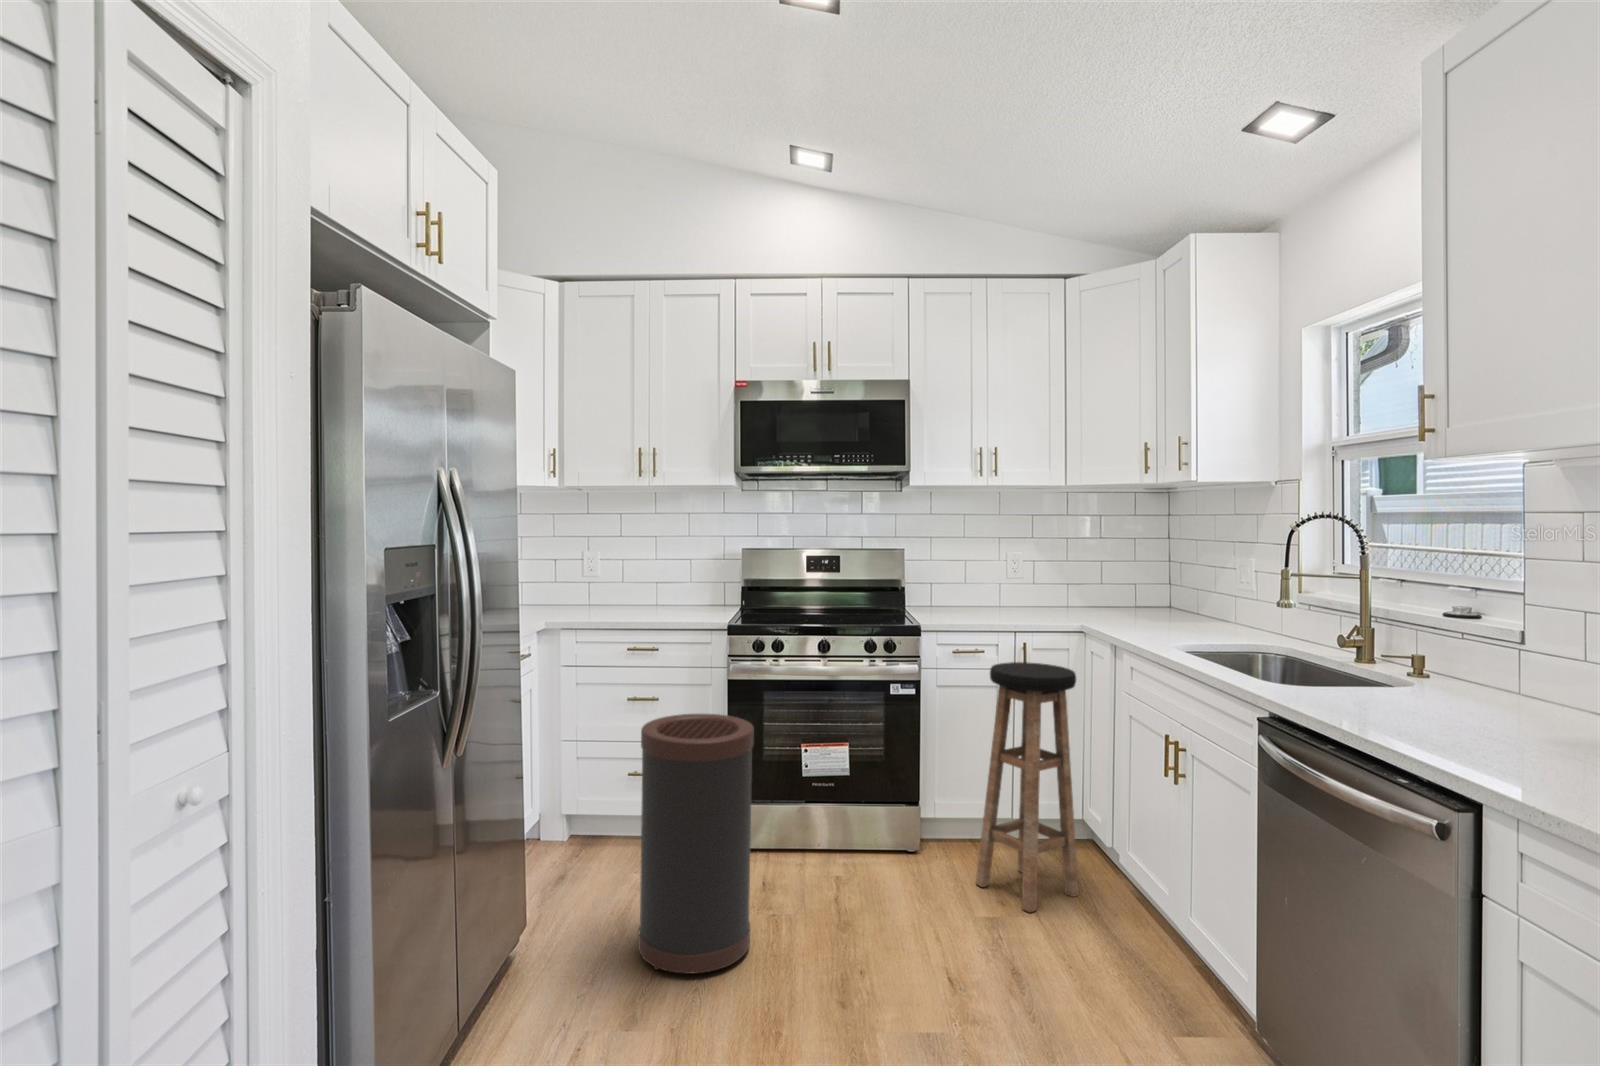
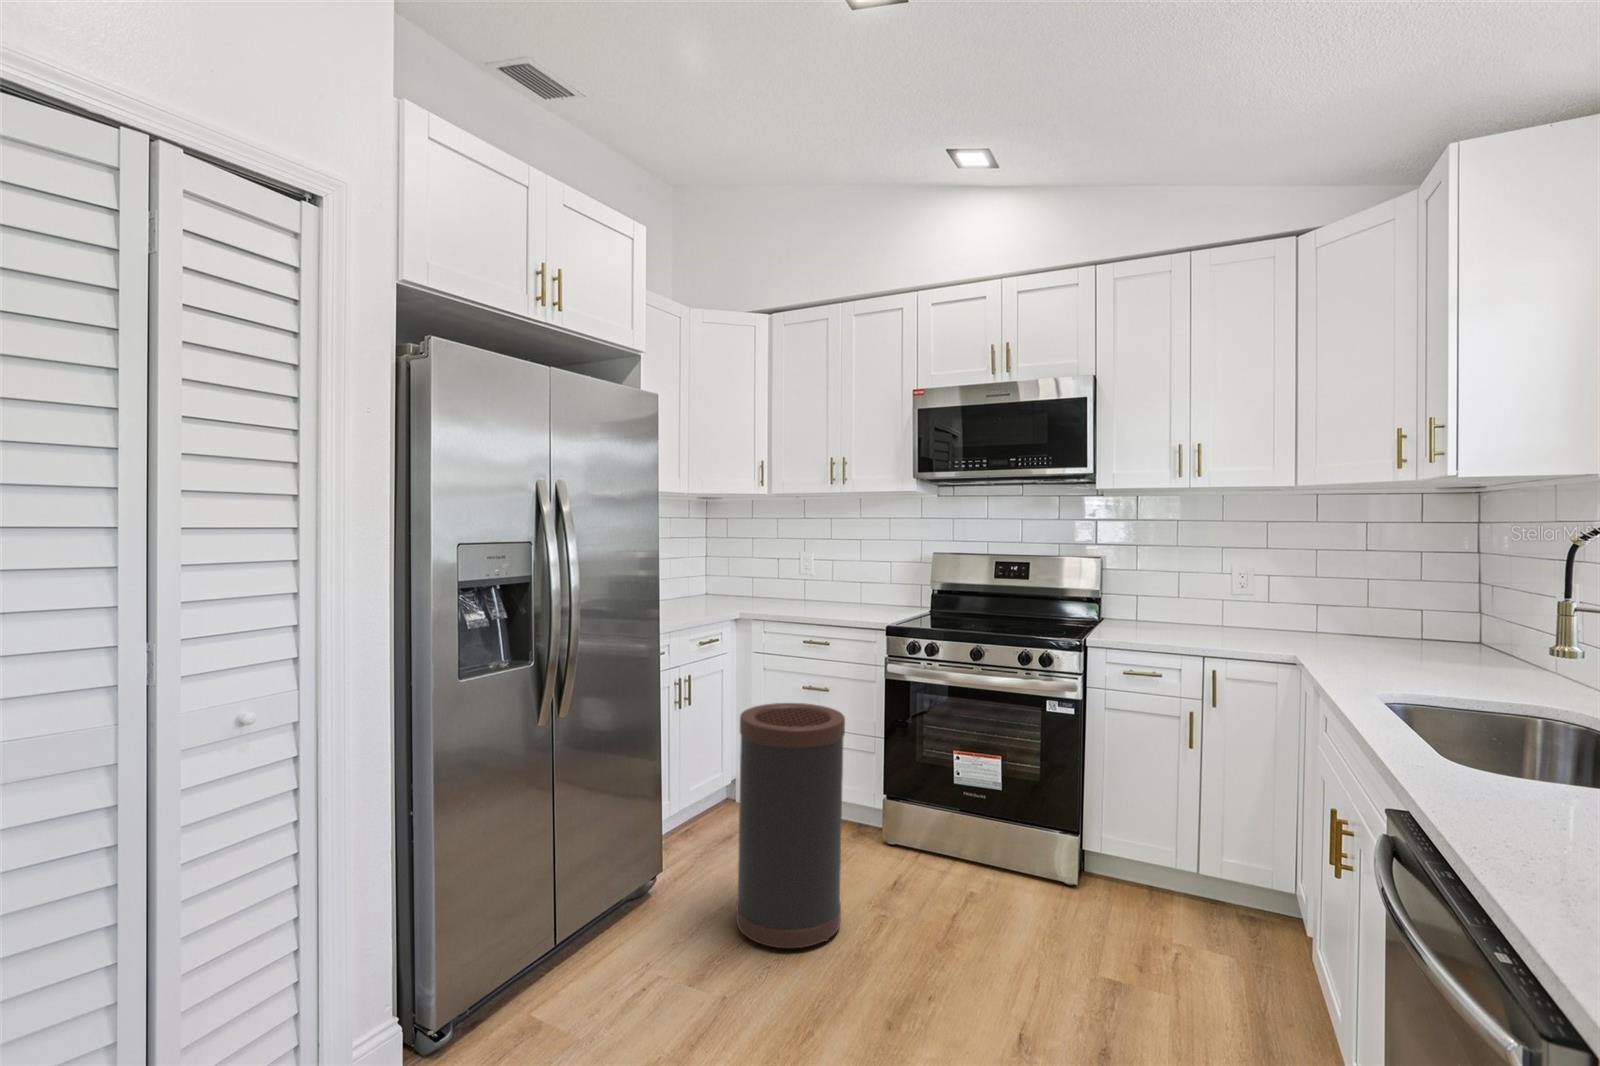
bar stool: present [976,662,1079,913] -> none [1119,690,1245,985]

